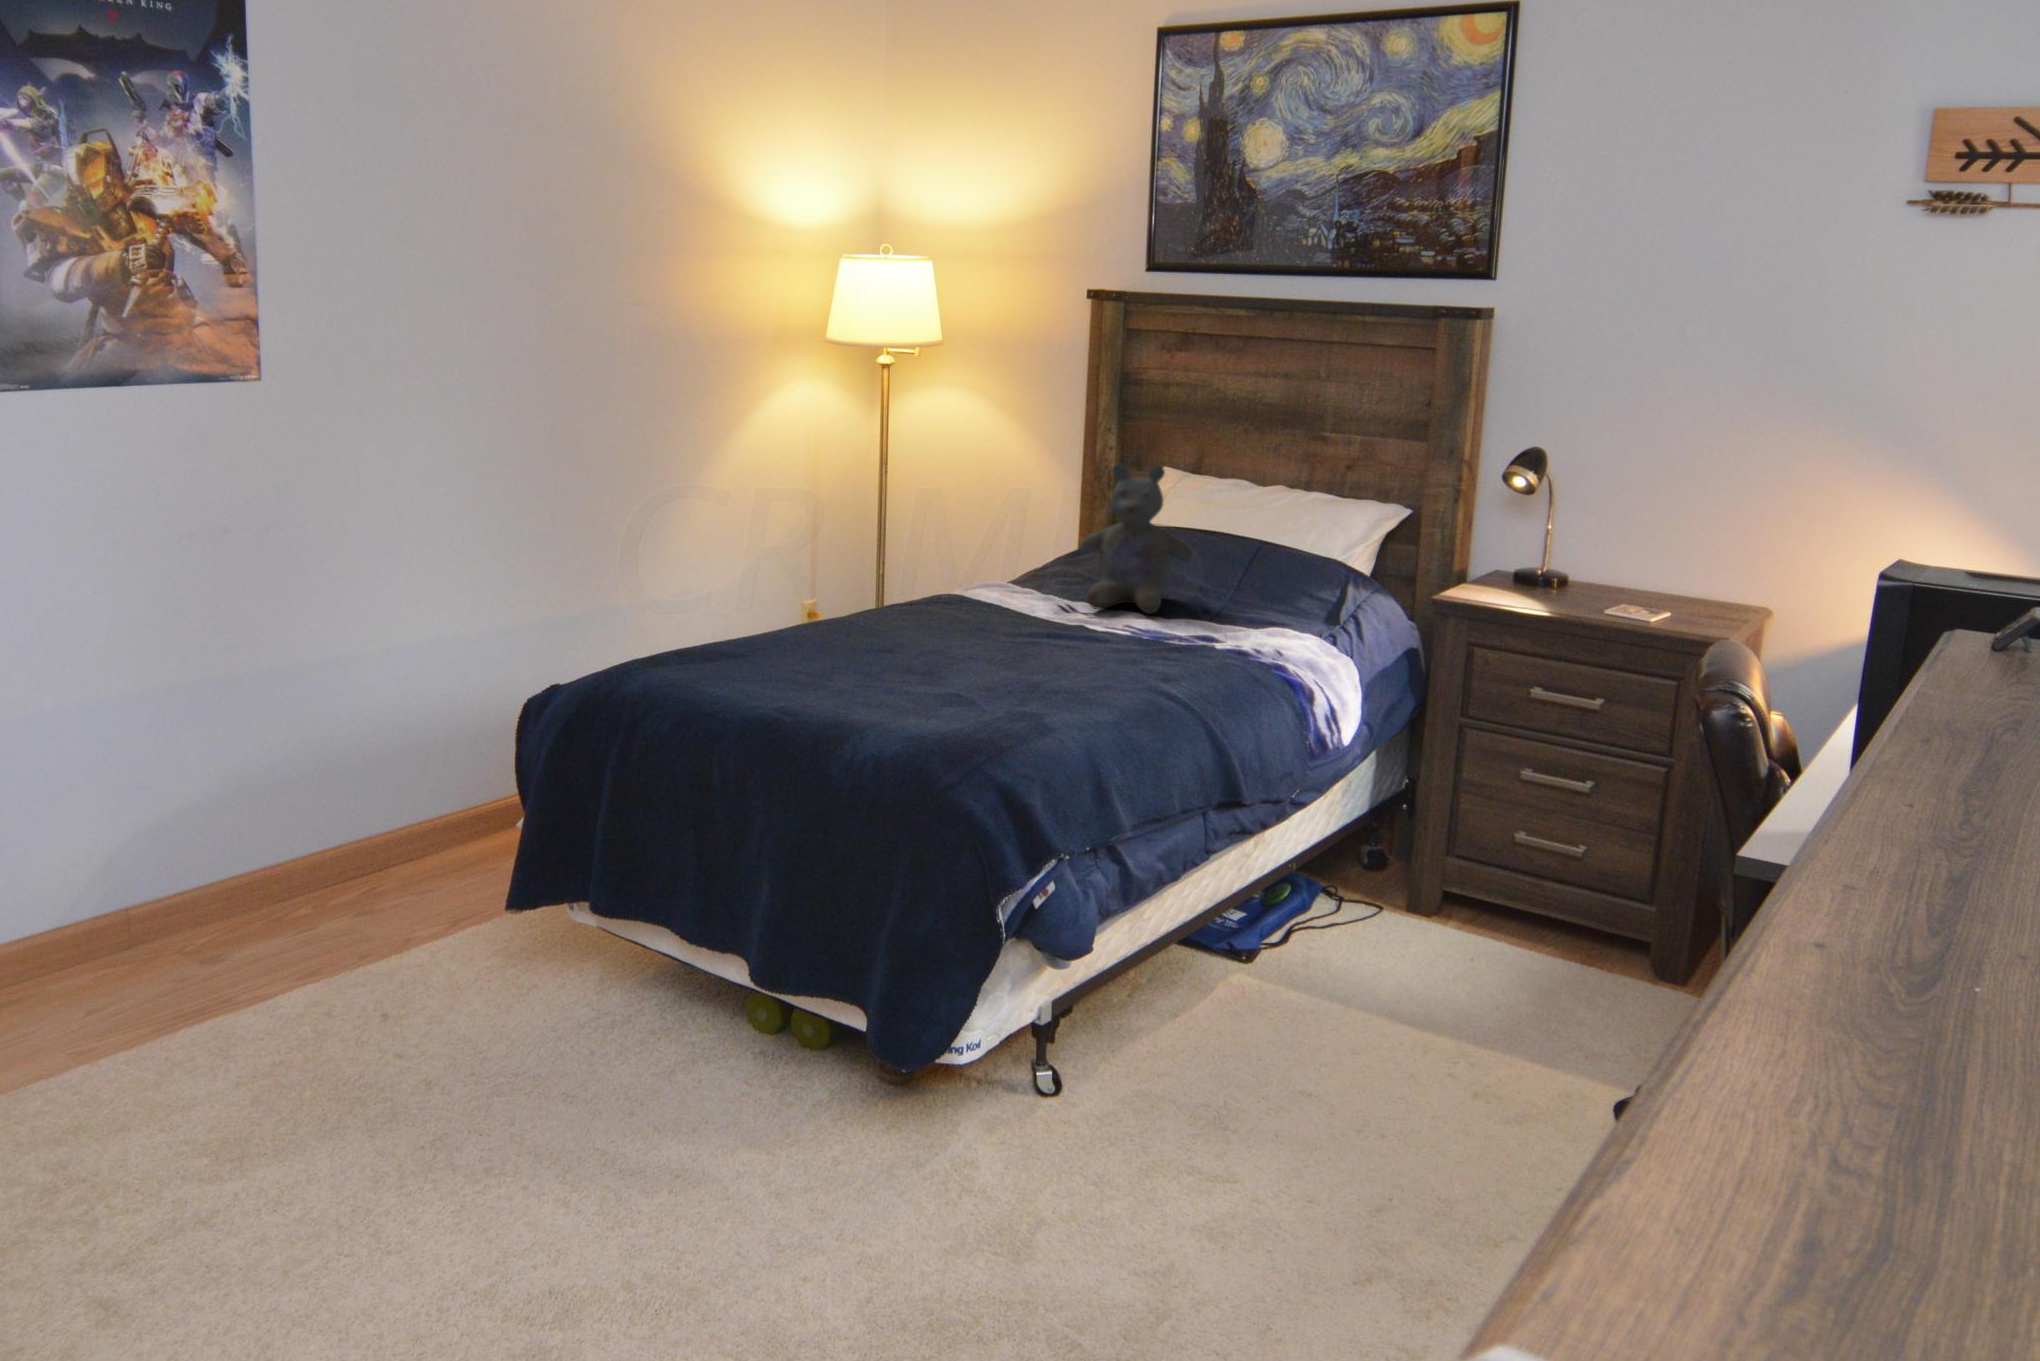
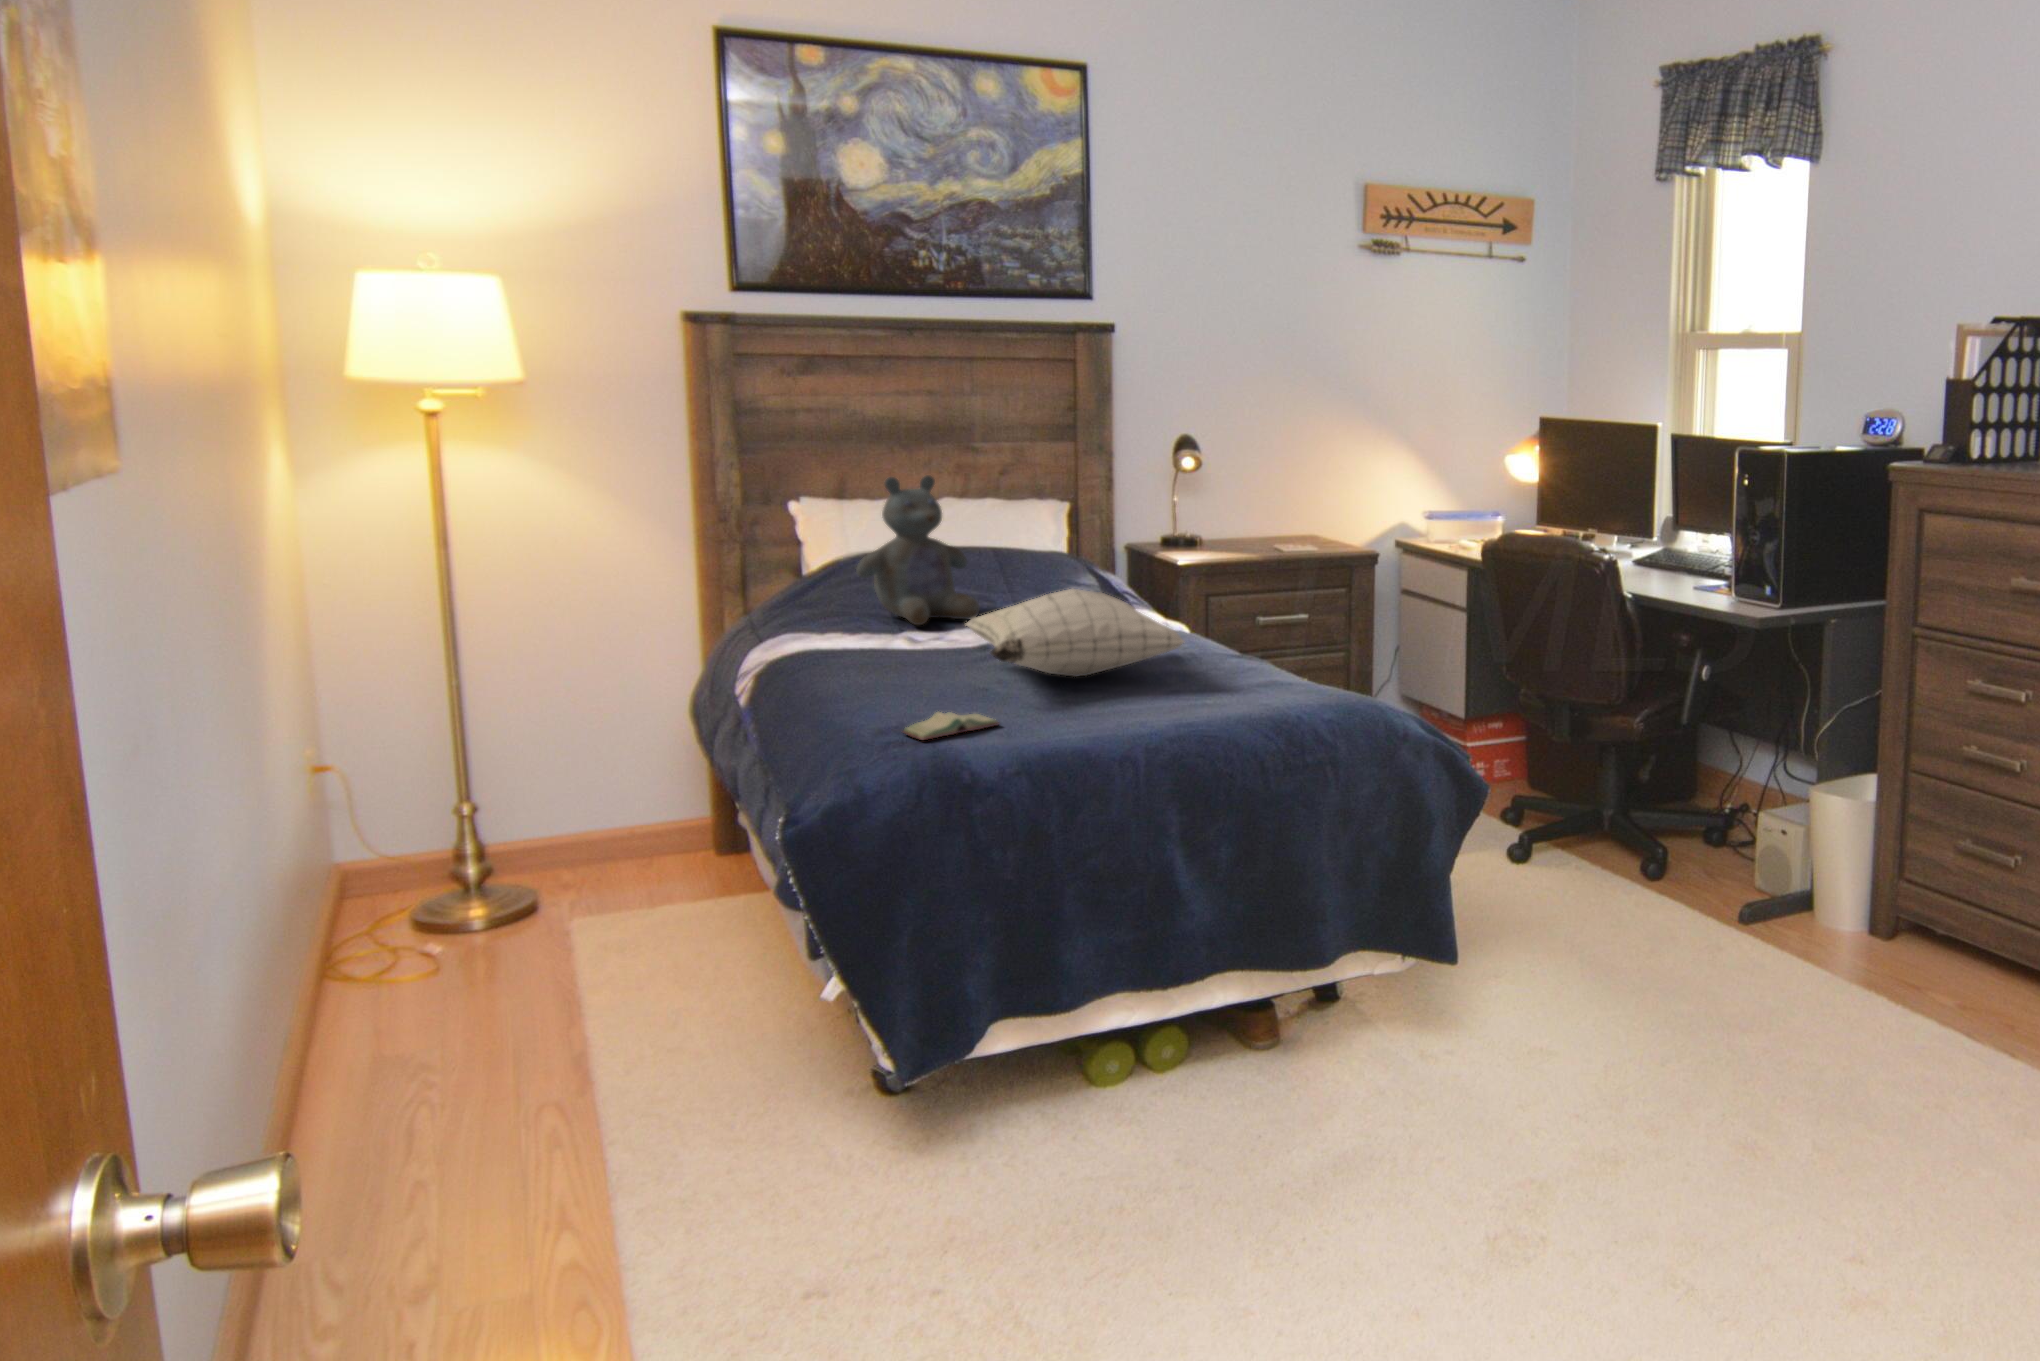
pillow: none [894,608,1151,696] -> present [966,589,1184,677]
book: none [771,690,855,717] -> present [903,712,999,740]

